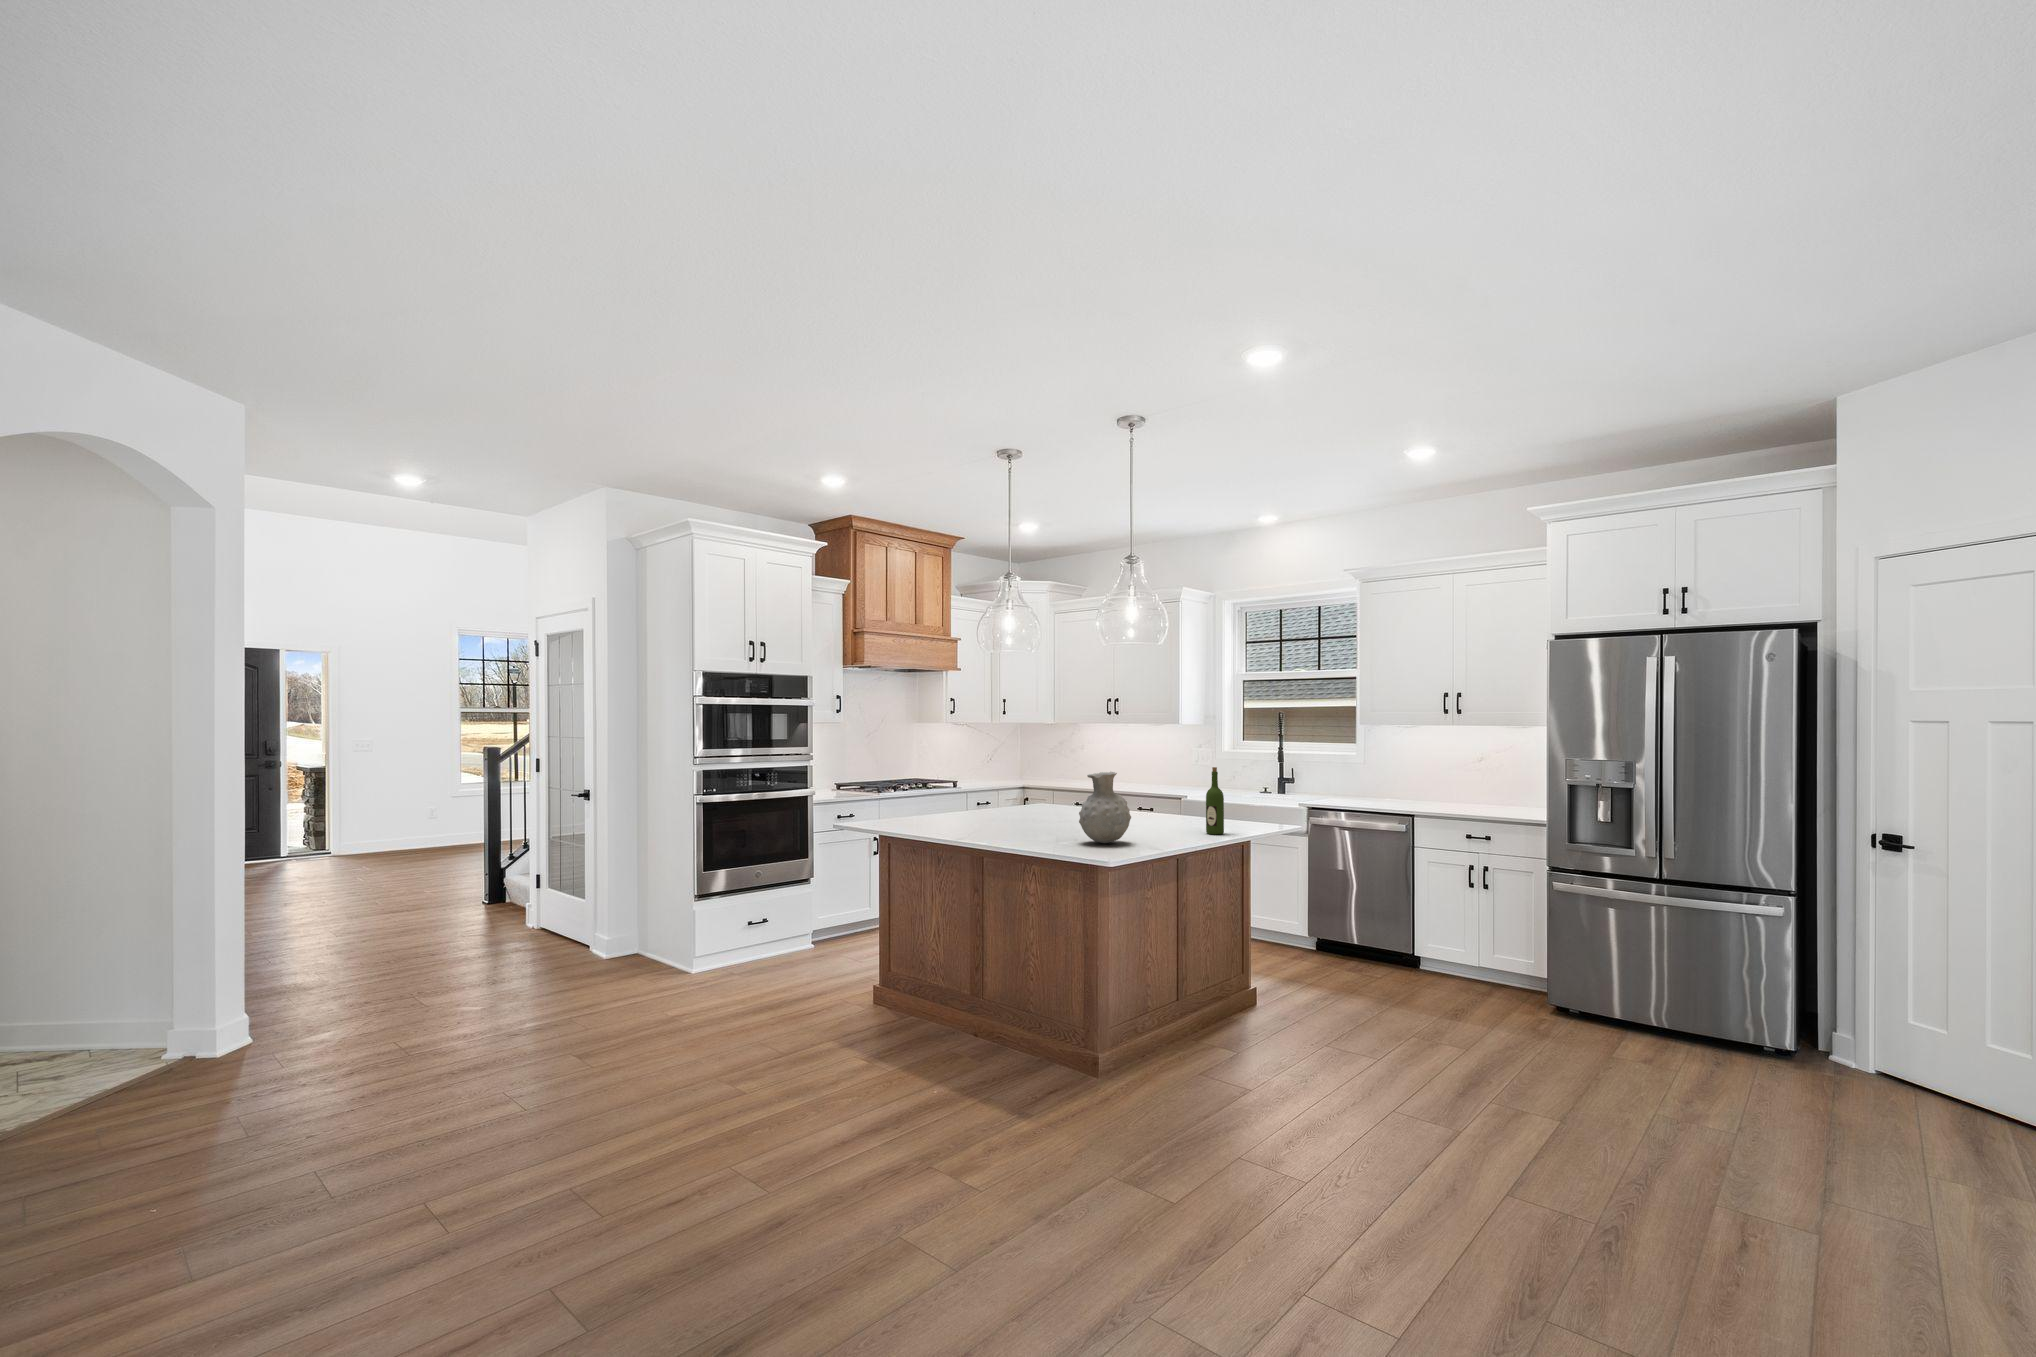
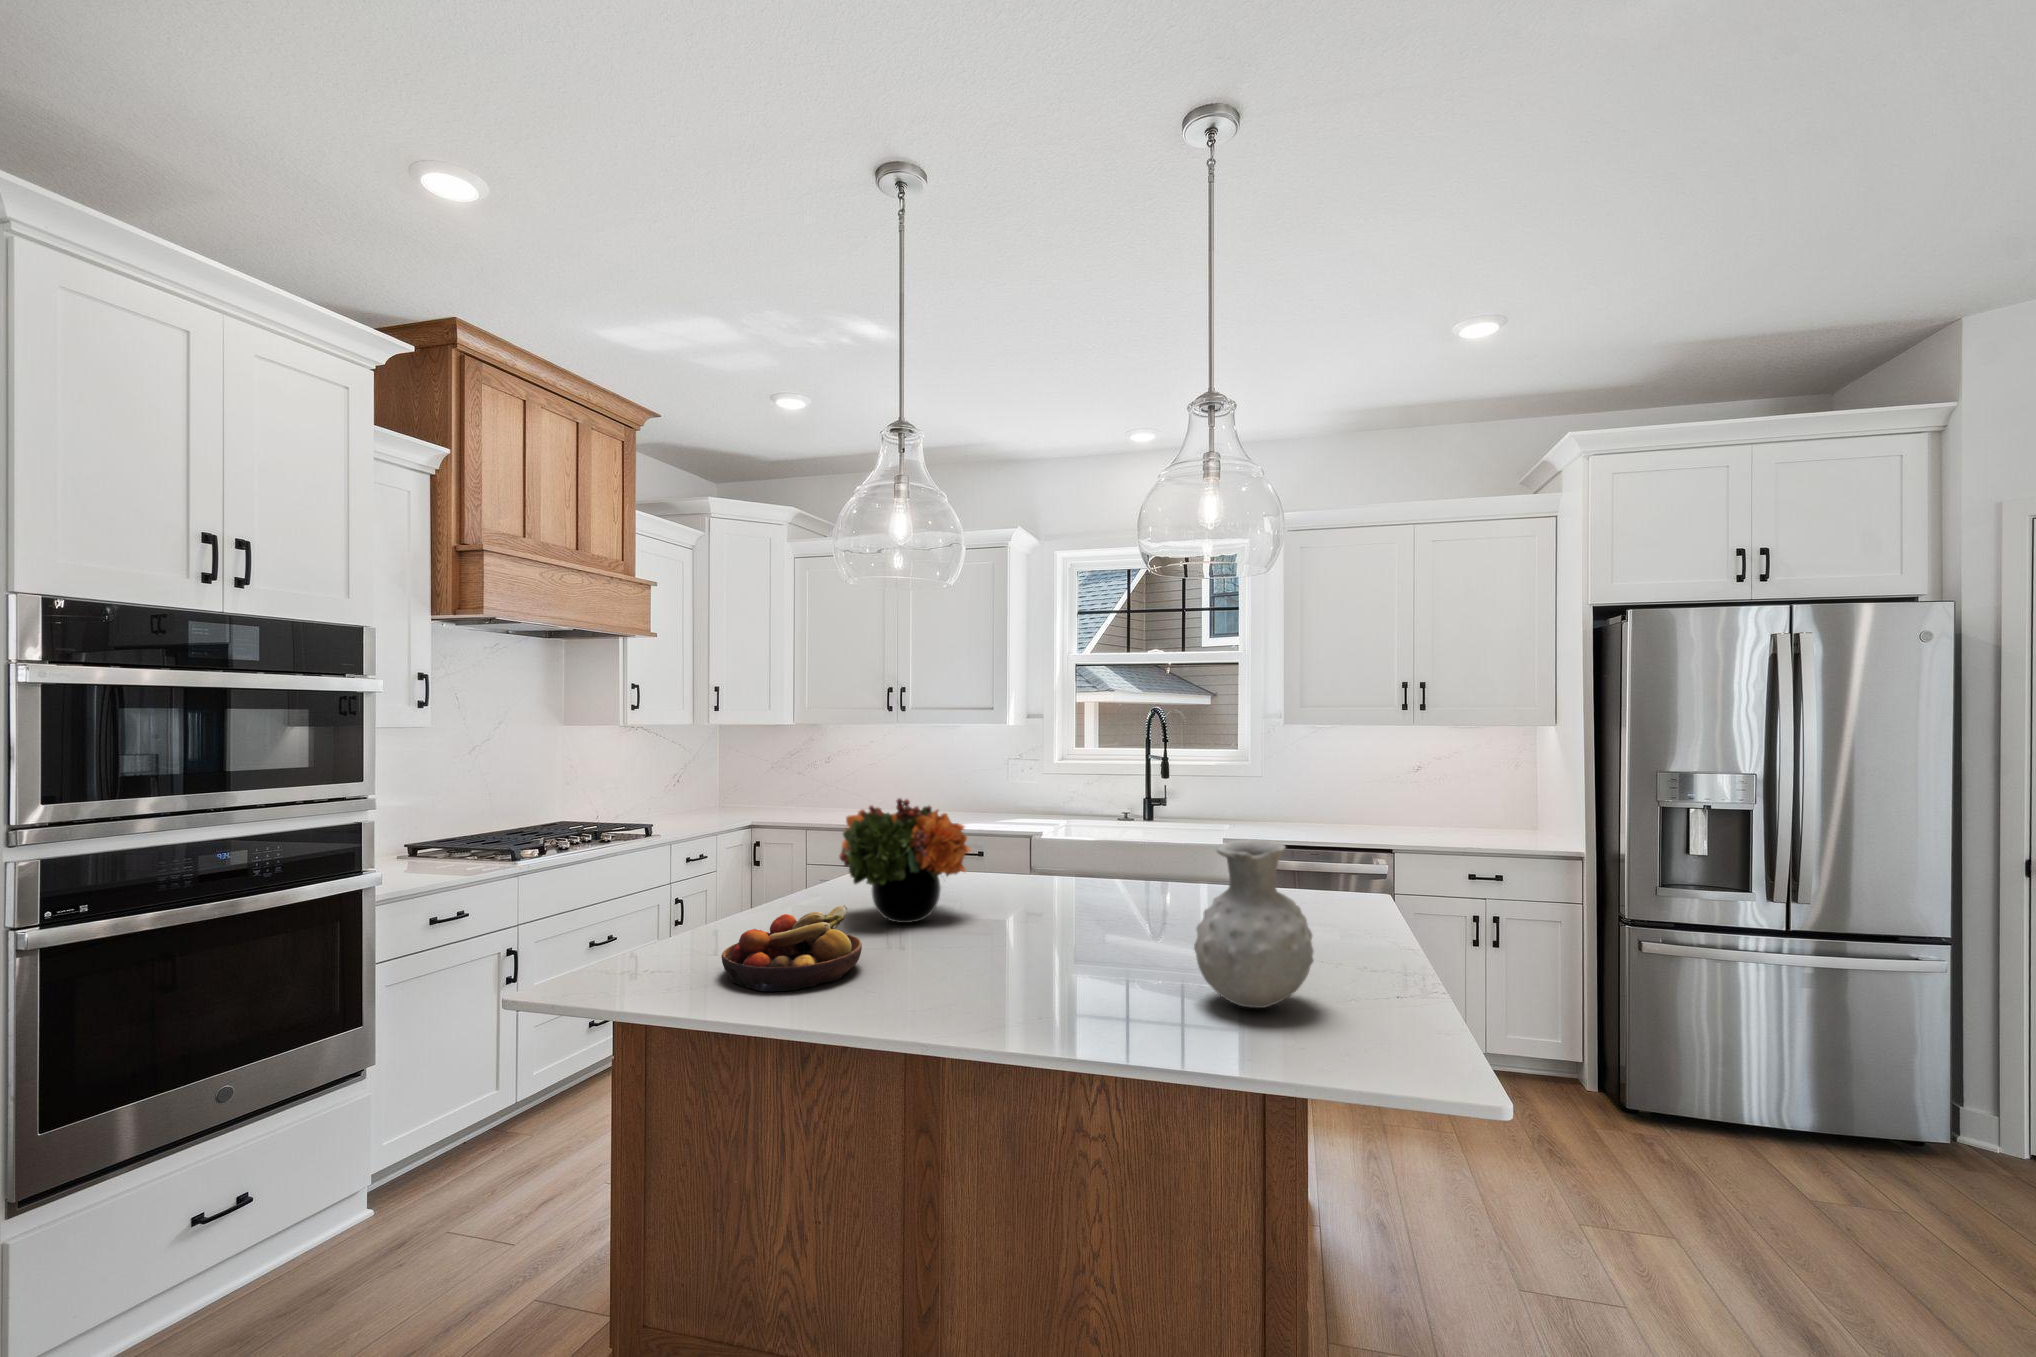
flower arrangement: none [987,758,1056,819] -> present [840,798,971,923]
wine bottle: present [1206,767,1224,834] -> none [1326,810,1362,941]
fruit bowl: none [917,802,977,830] -> present [722,905,862,991]

